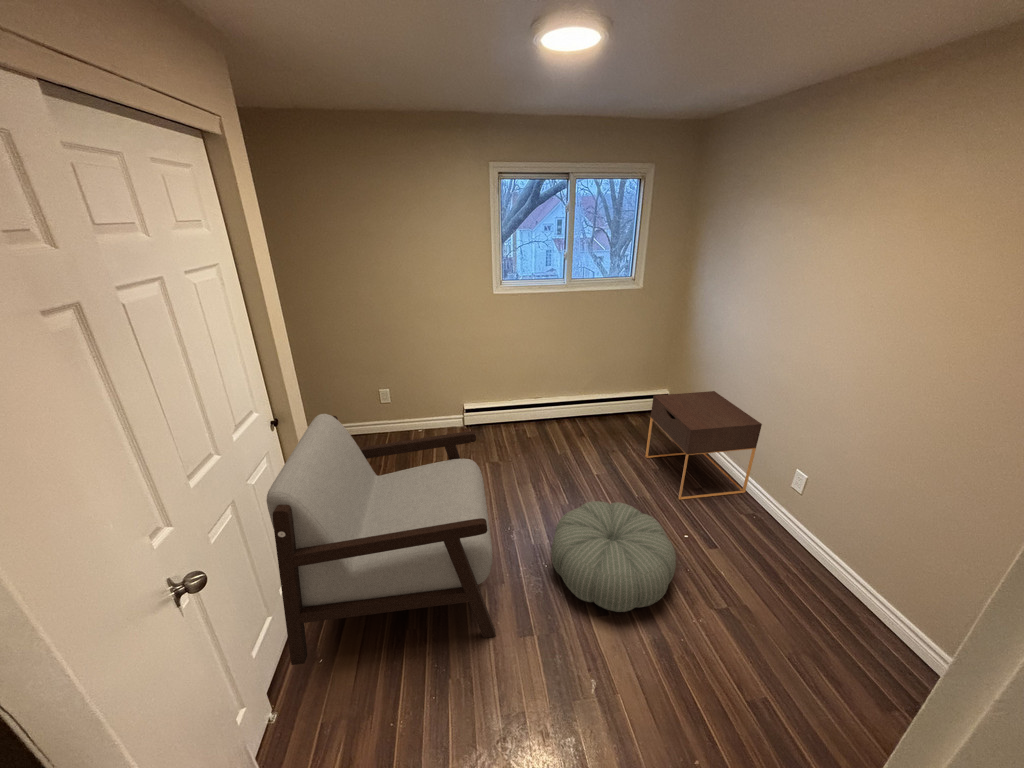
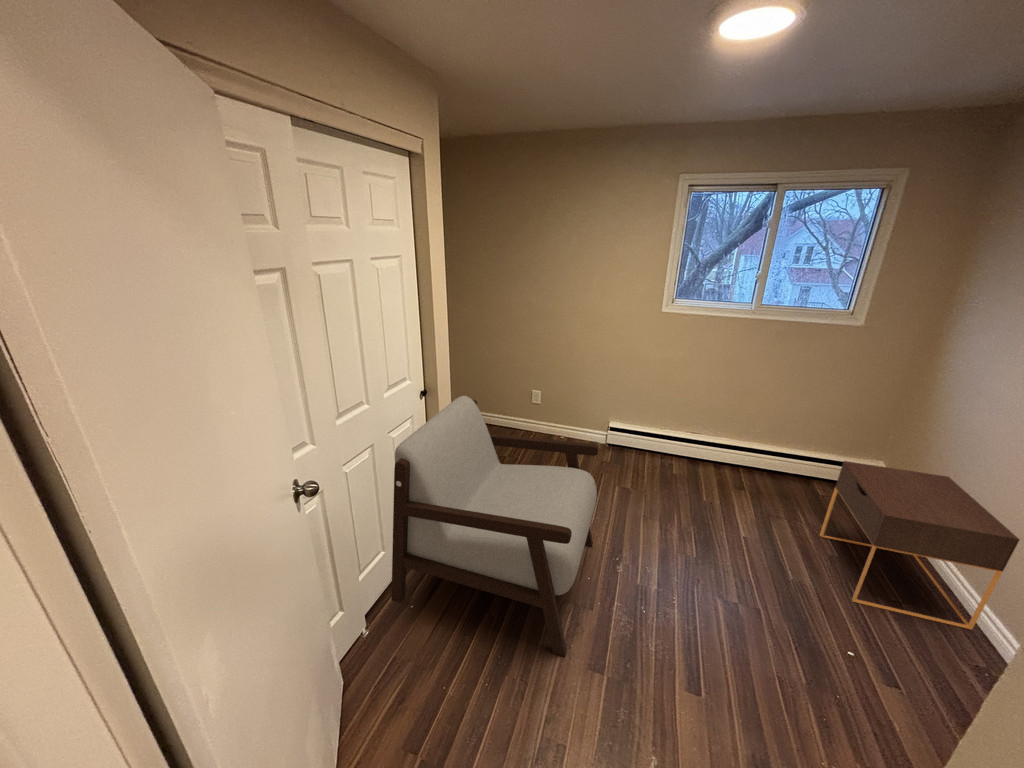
pouf: present [551,501,676,612] -> none [649,559,813,707]

